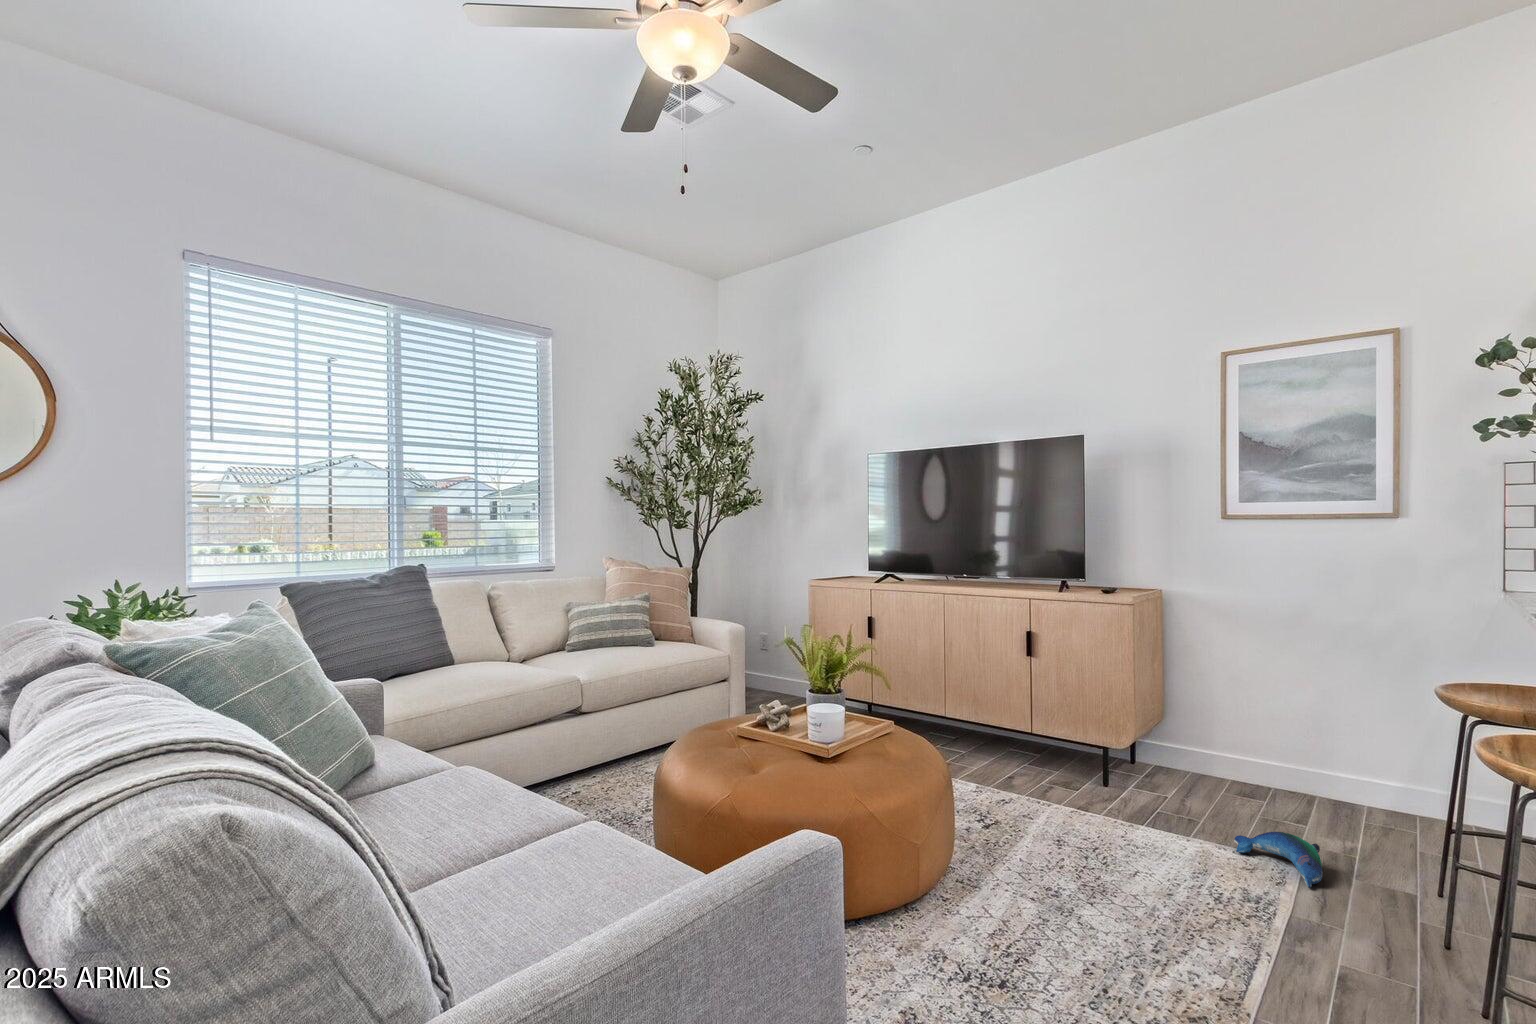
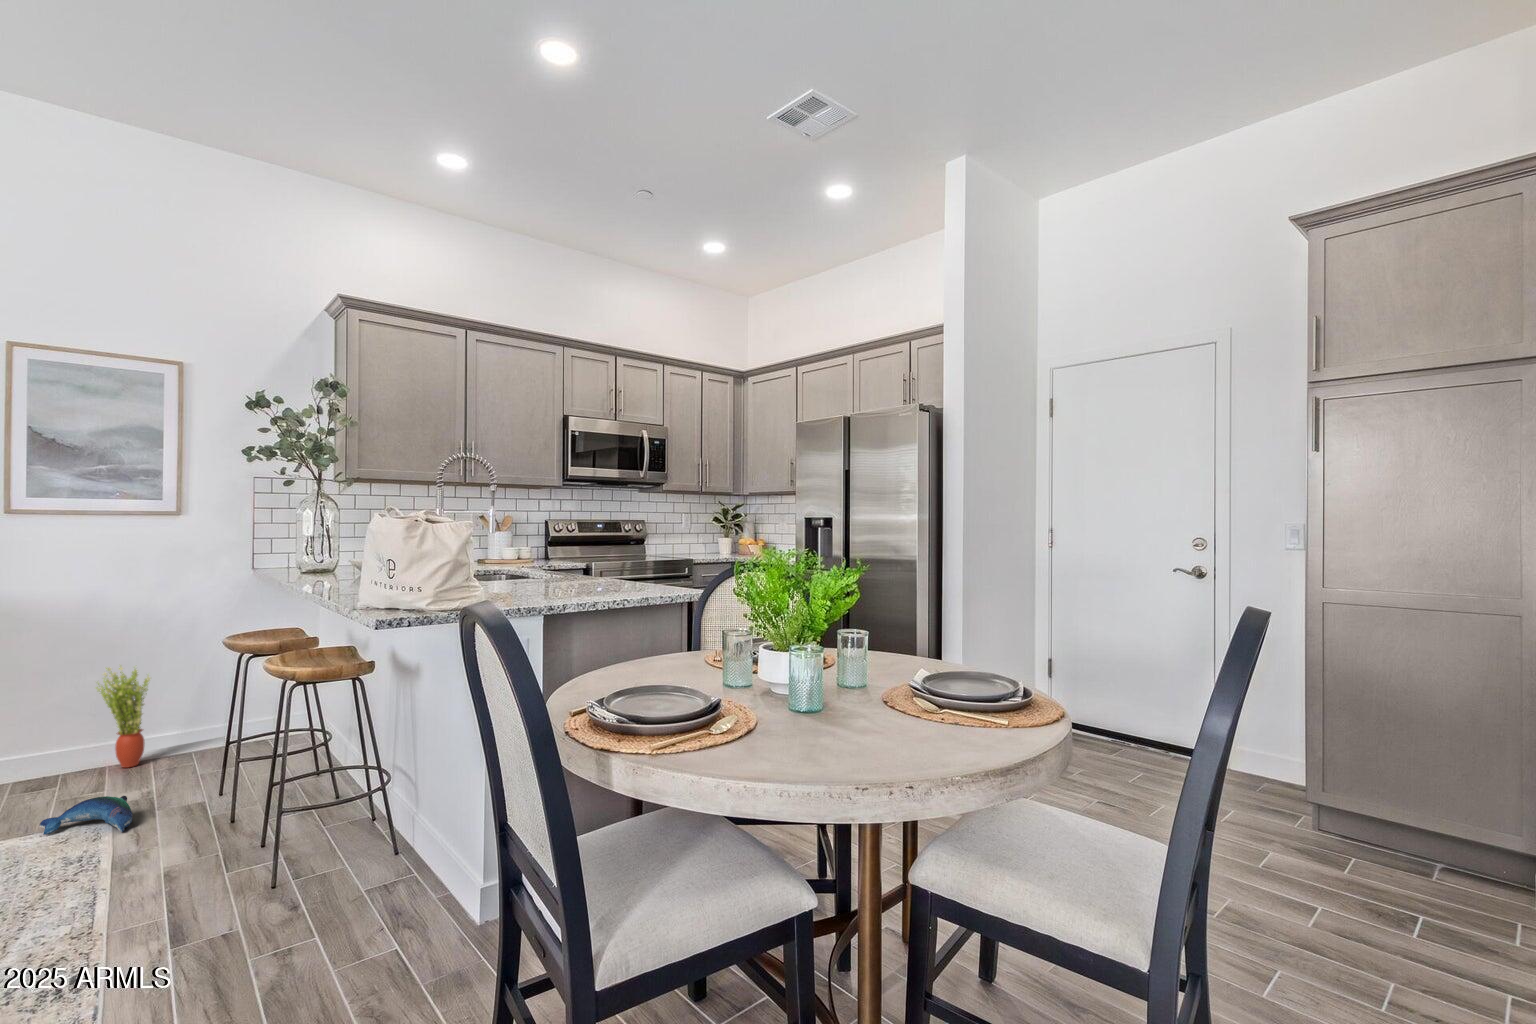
potted plant: none [1301,686,1363,809] -> present [97,667,150,768]

